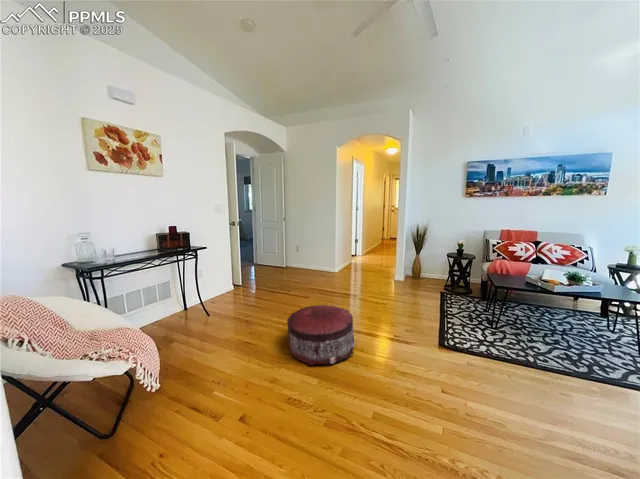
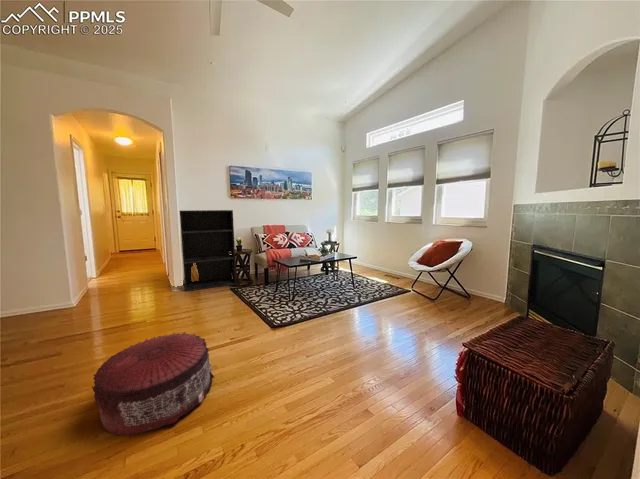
bookshelf: none [402,211,457,289] -> present [180,210,236,291]

